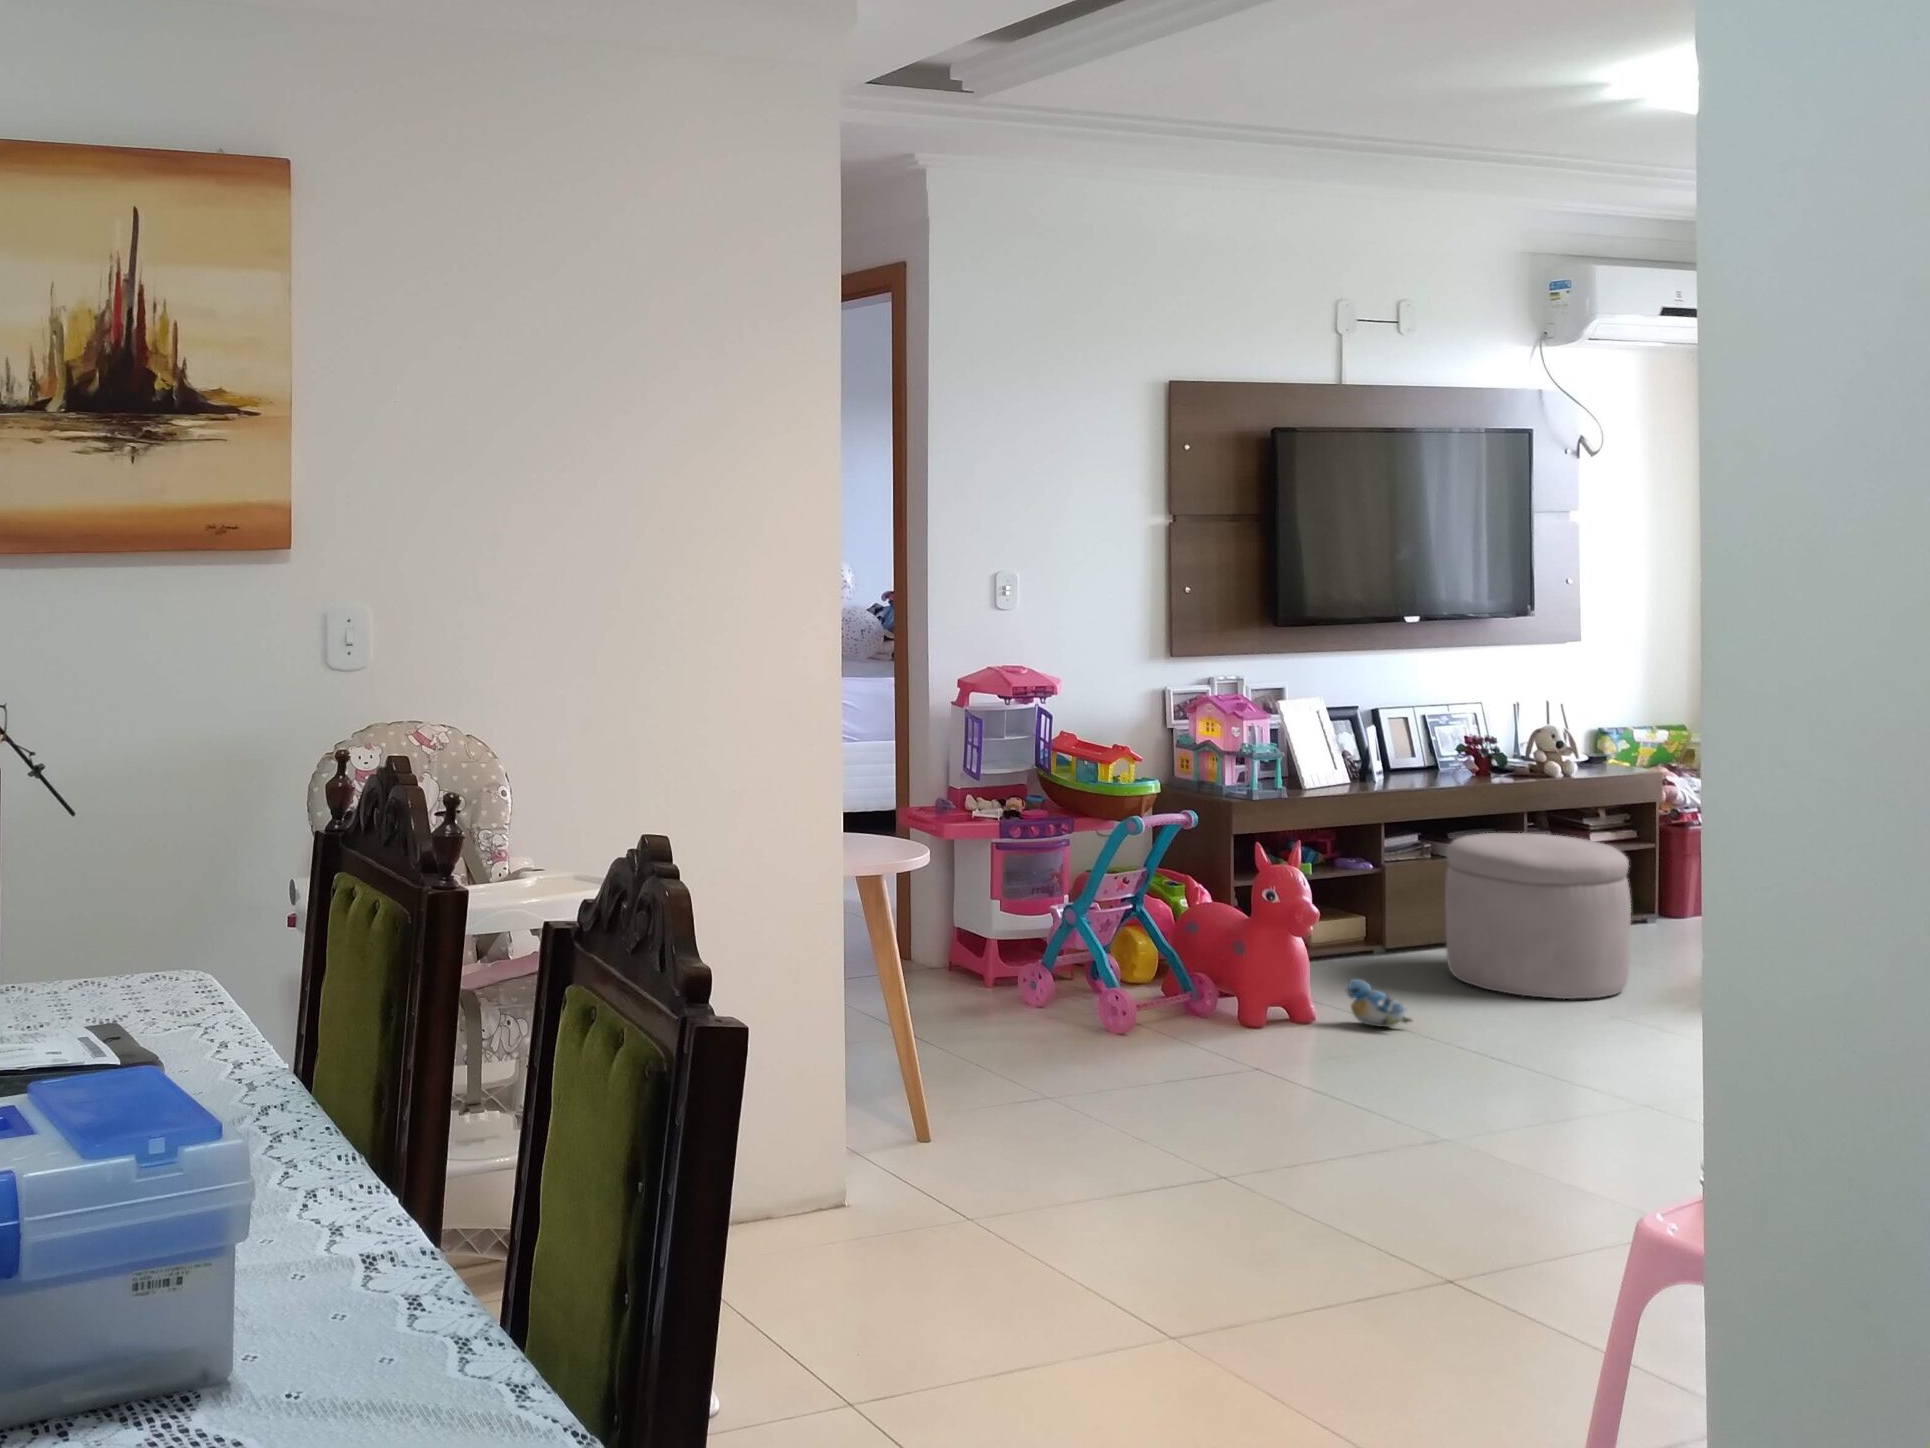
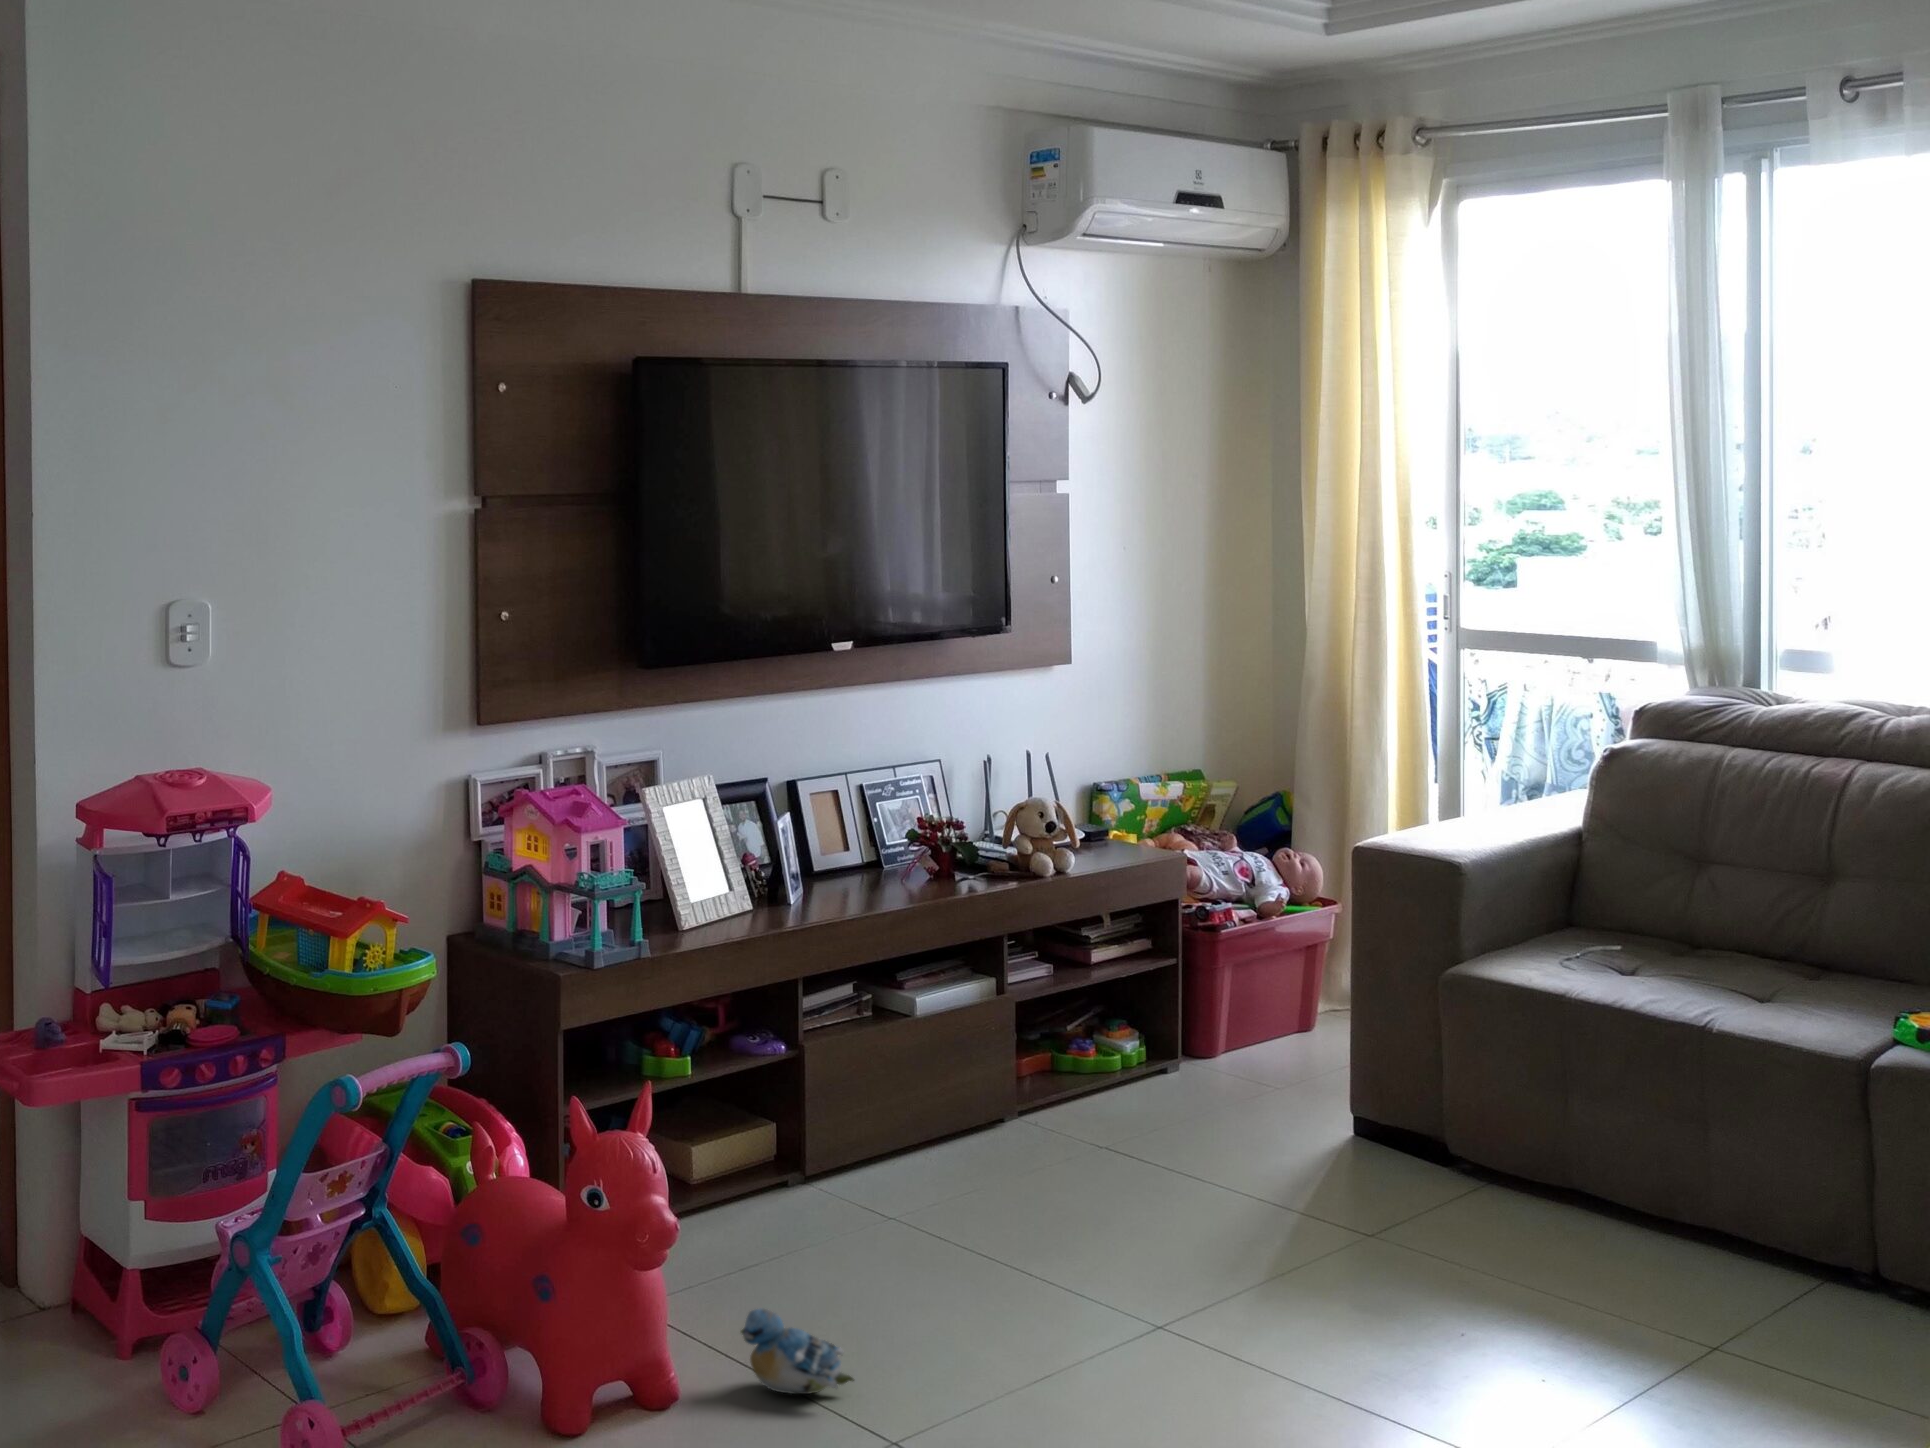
ottoman: present [1445,833,1631,999] -> none [900,981,1174,1270]

